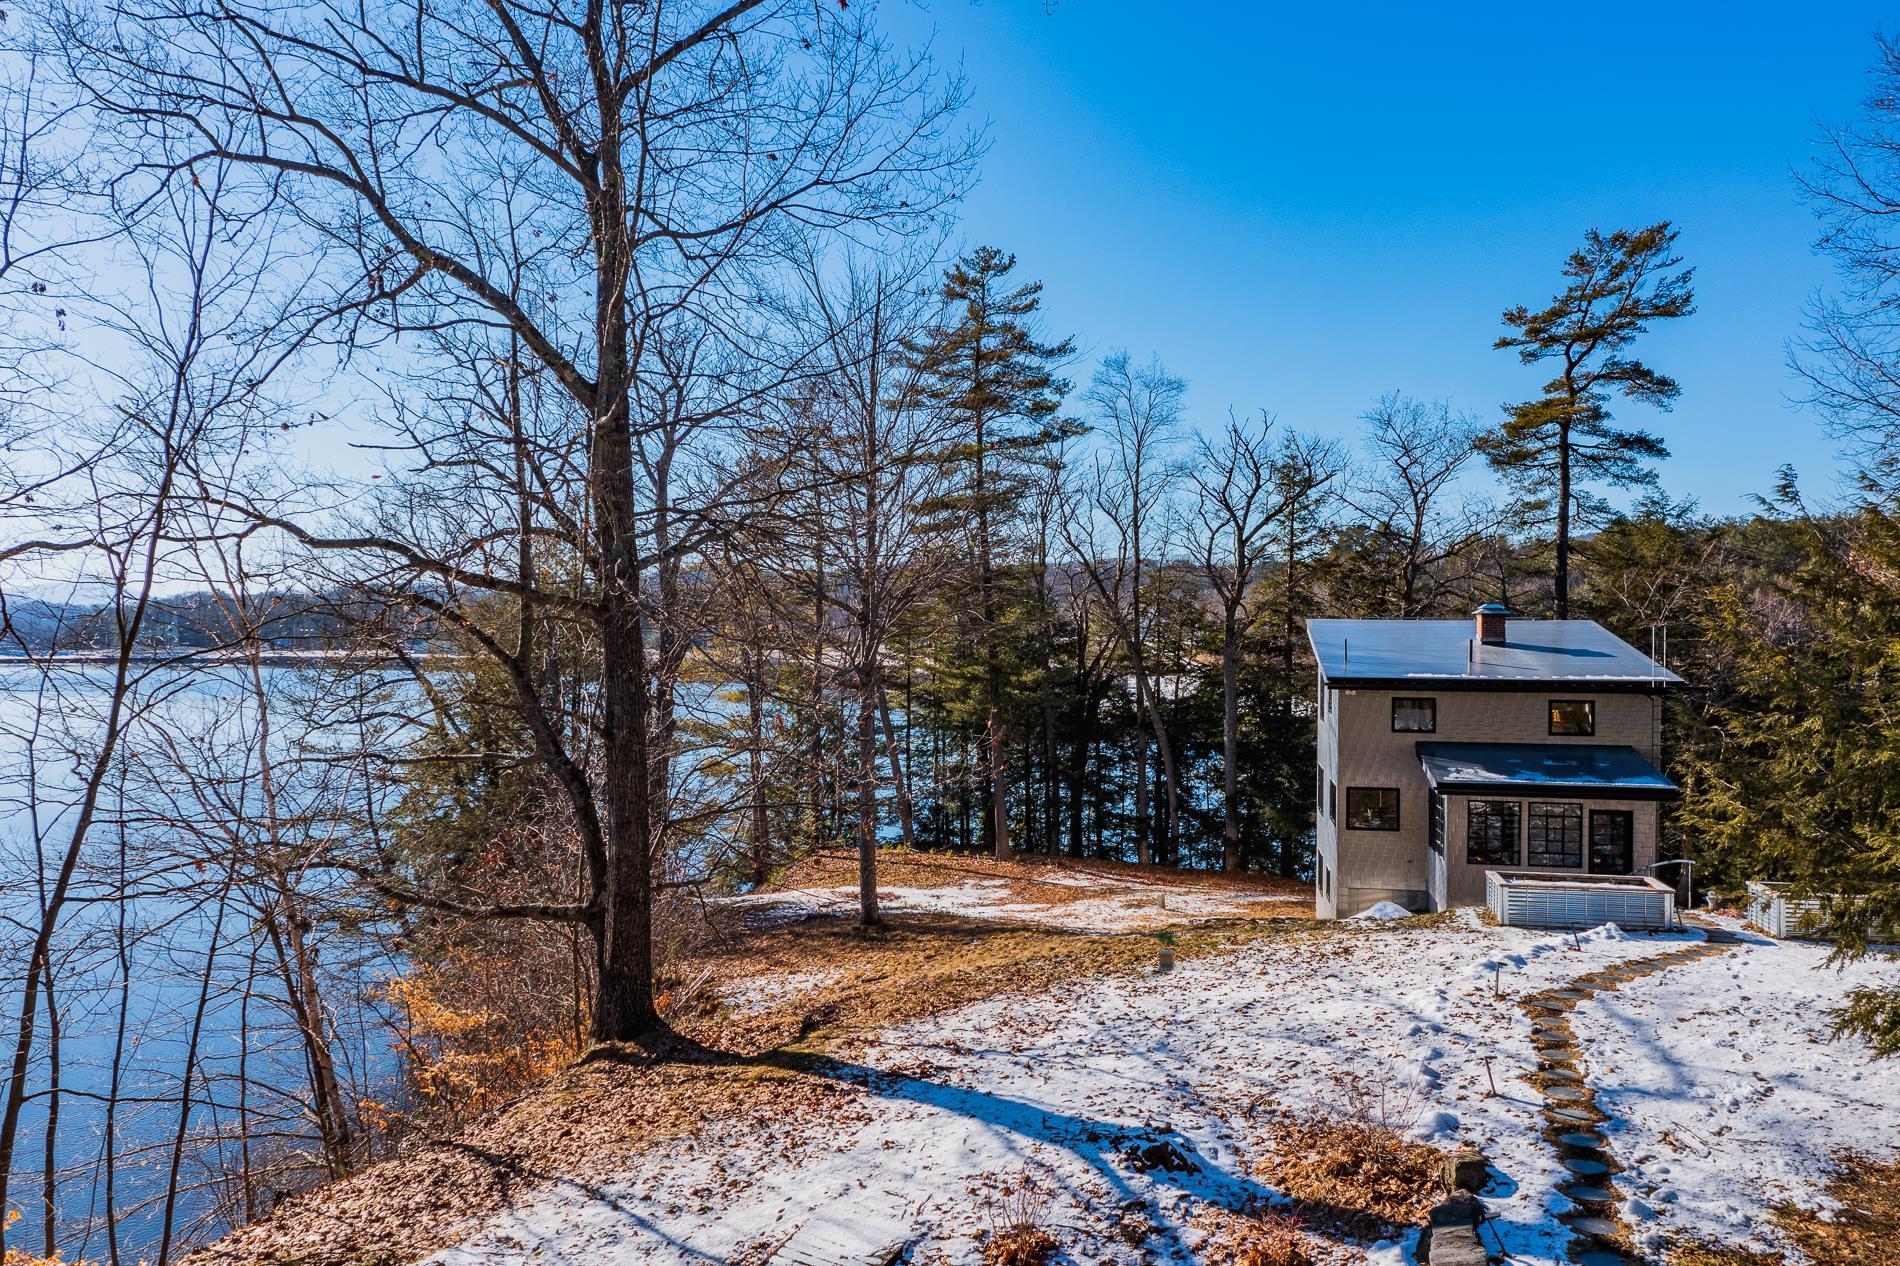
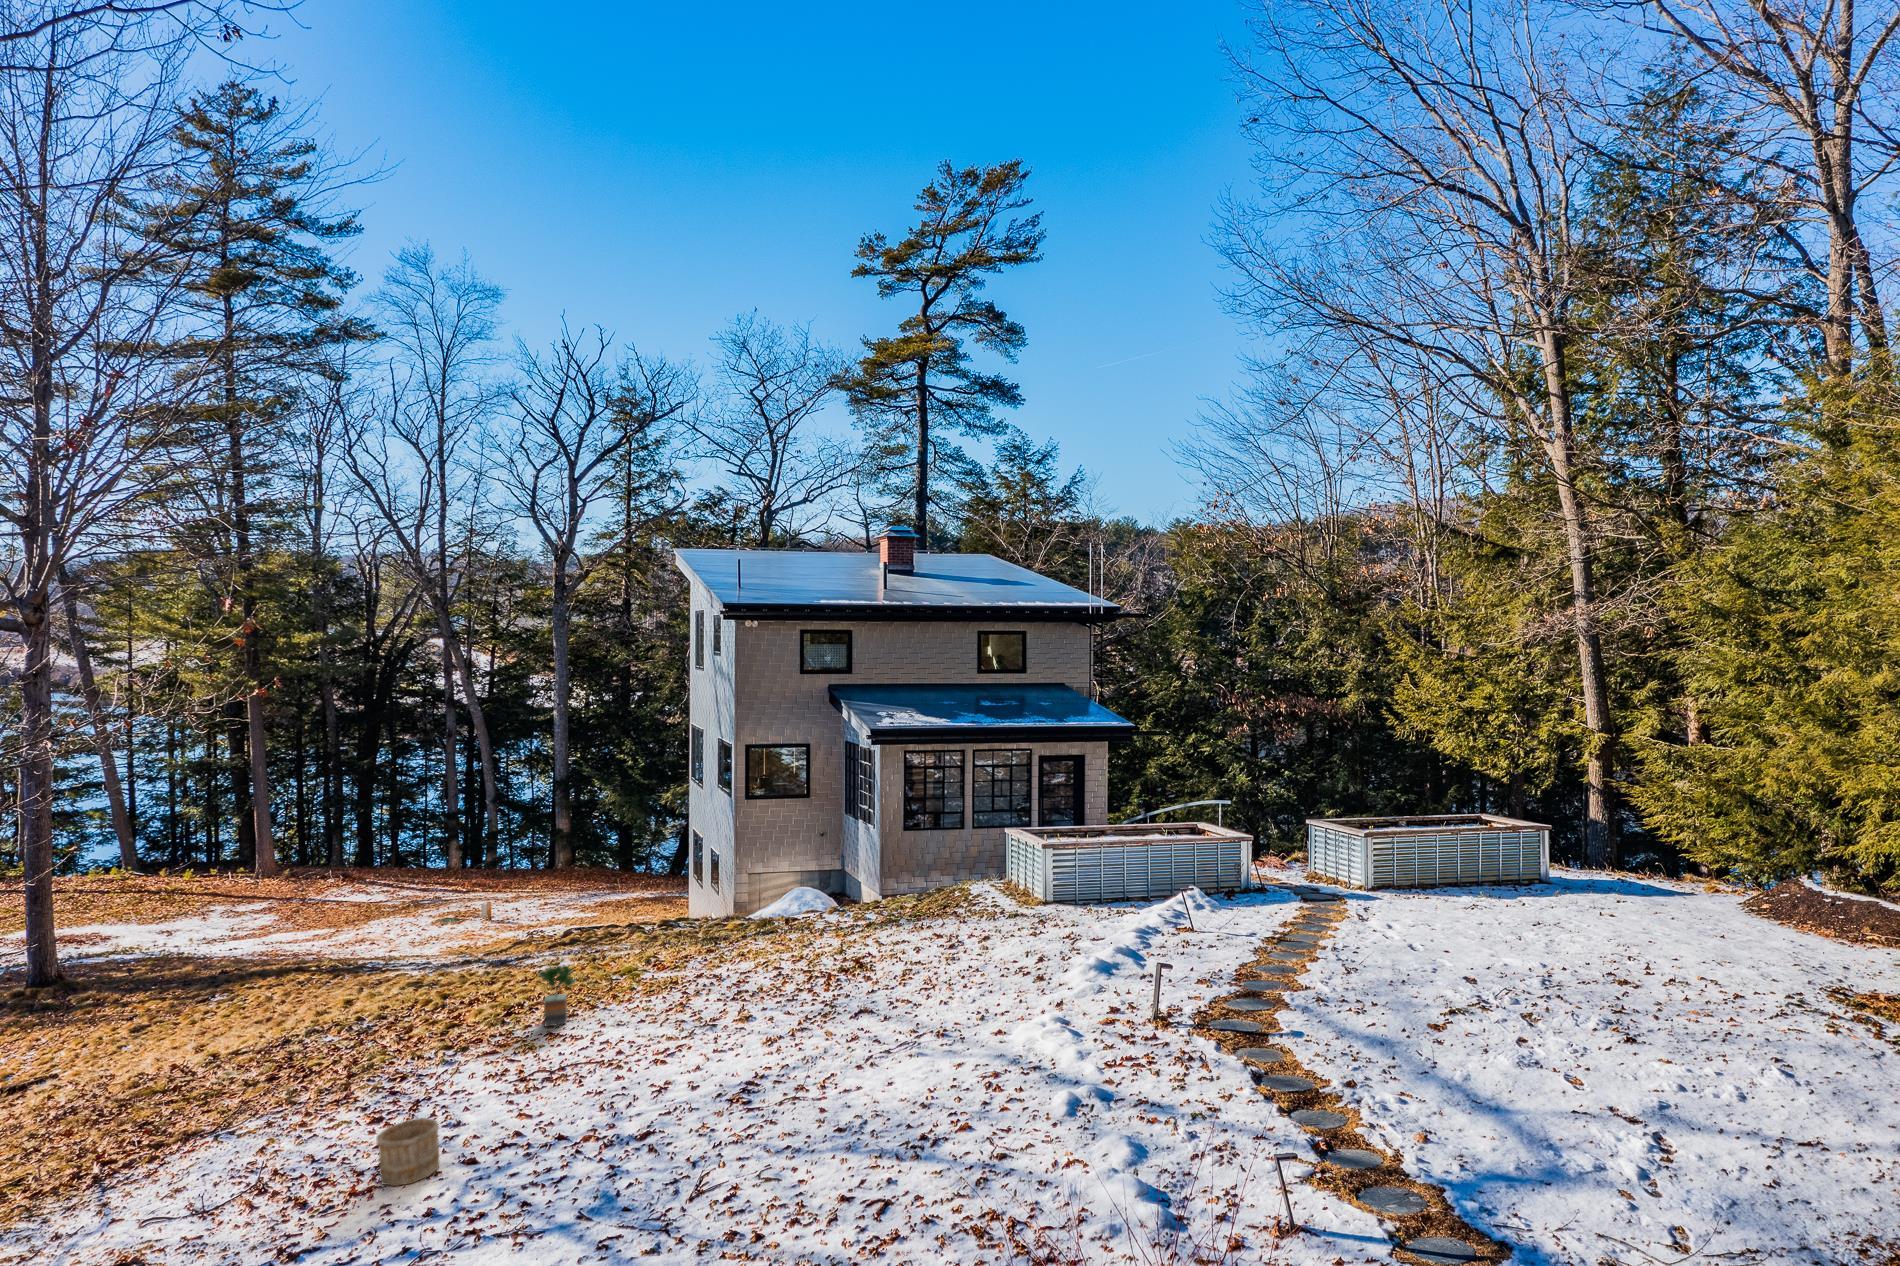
wooden bucket: none [1055,998,1086,1029] -> present [377,1118,439,1186]

